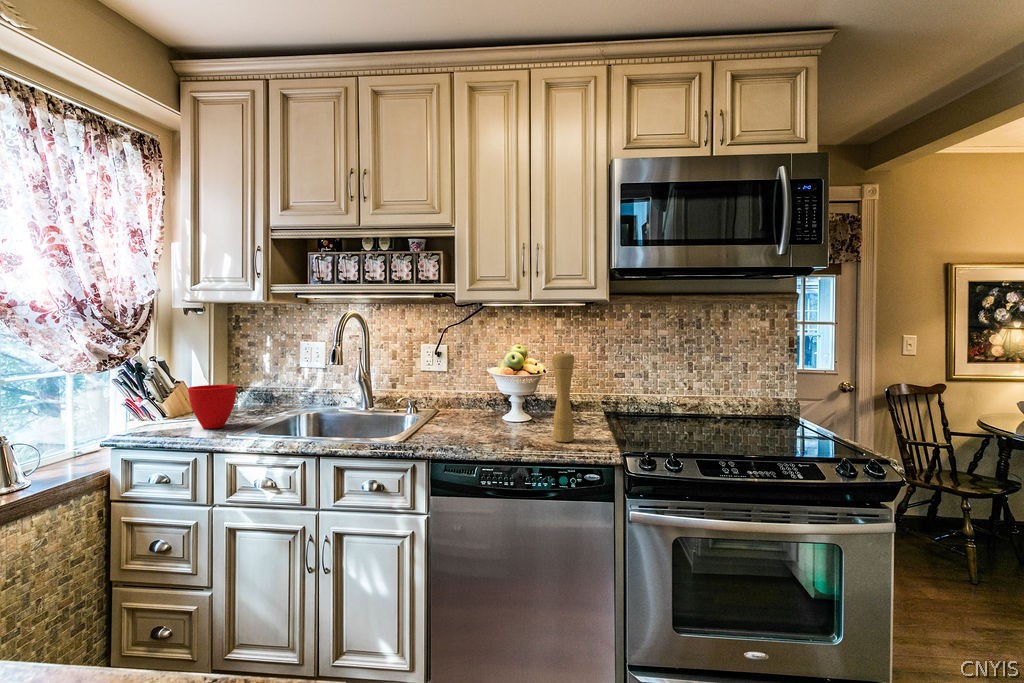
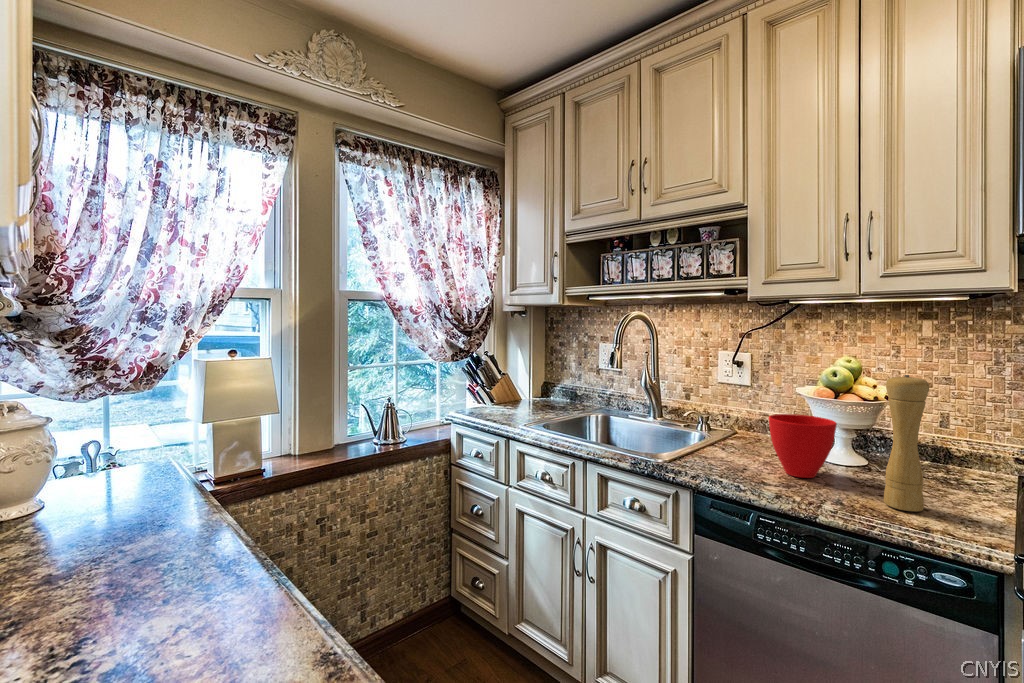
cup: present [188,385,237,429] -> present [769,414,837,478]

